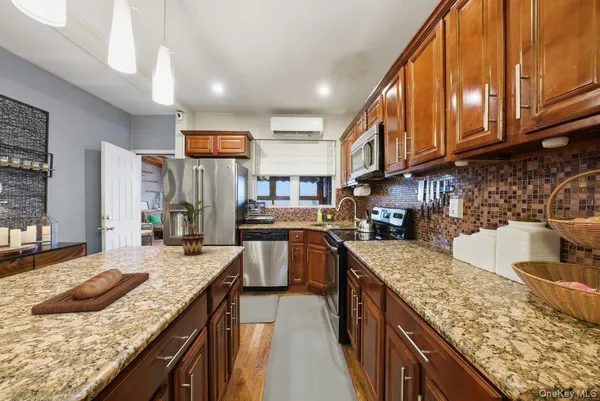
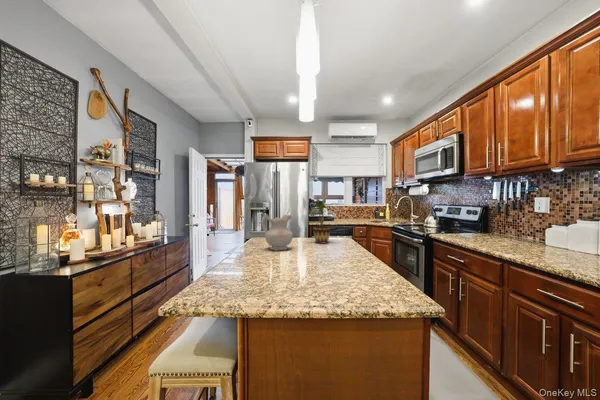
ceramic pitcher: none [86,220,135,267] -> present [261,214,293,251]
bread loaf: present [31,269,149,314] -> none [298,249,347,274]

